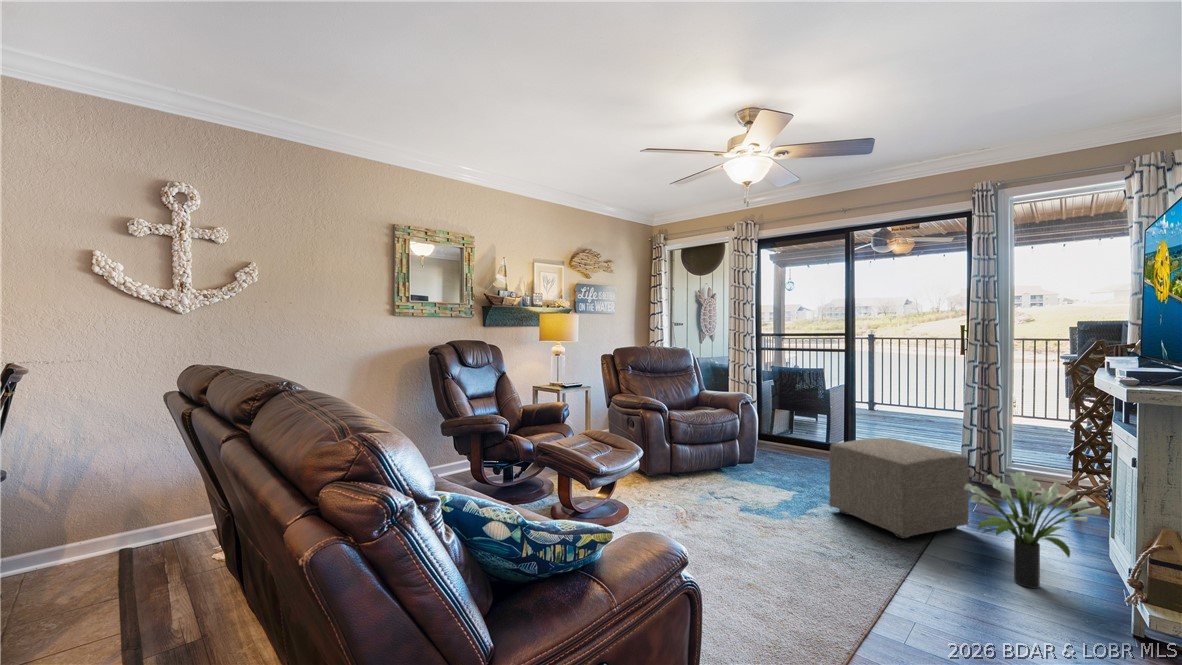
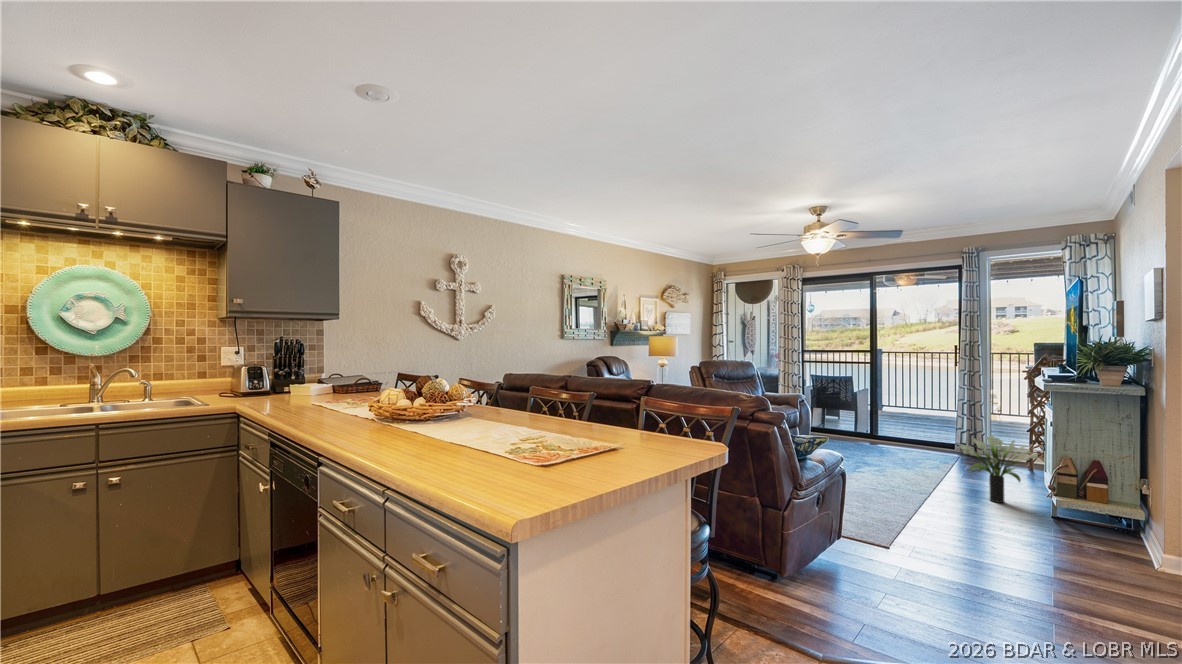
ottoman: present [829,438,969,539] -> none [870,422,962,482]

